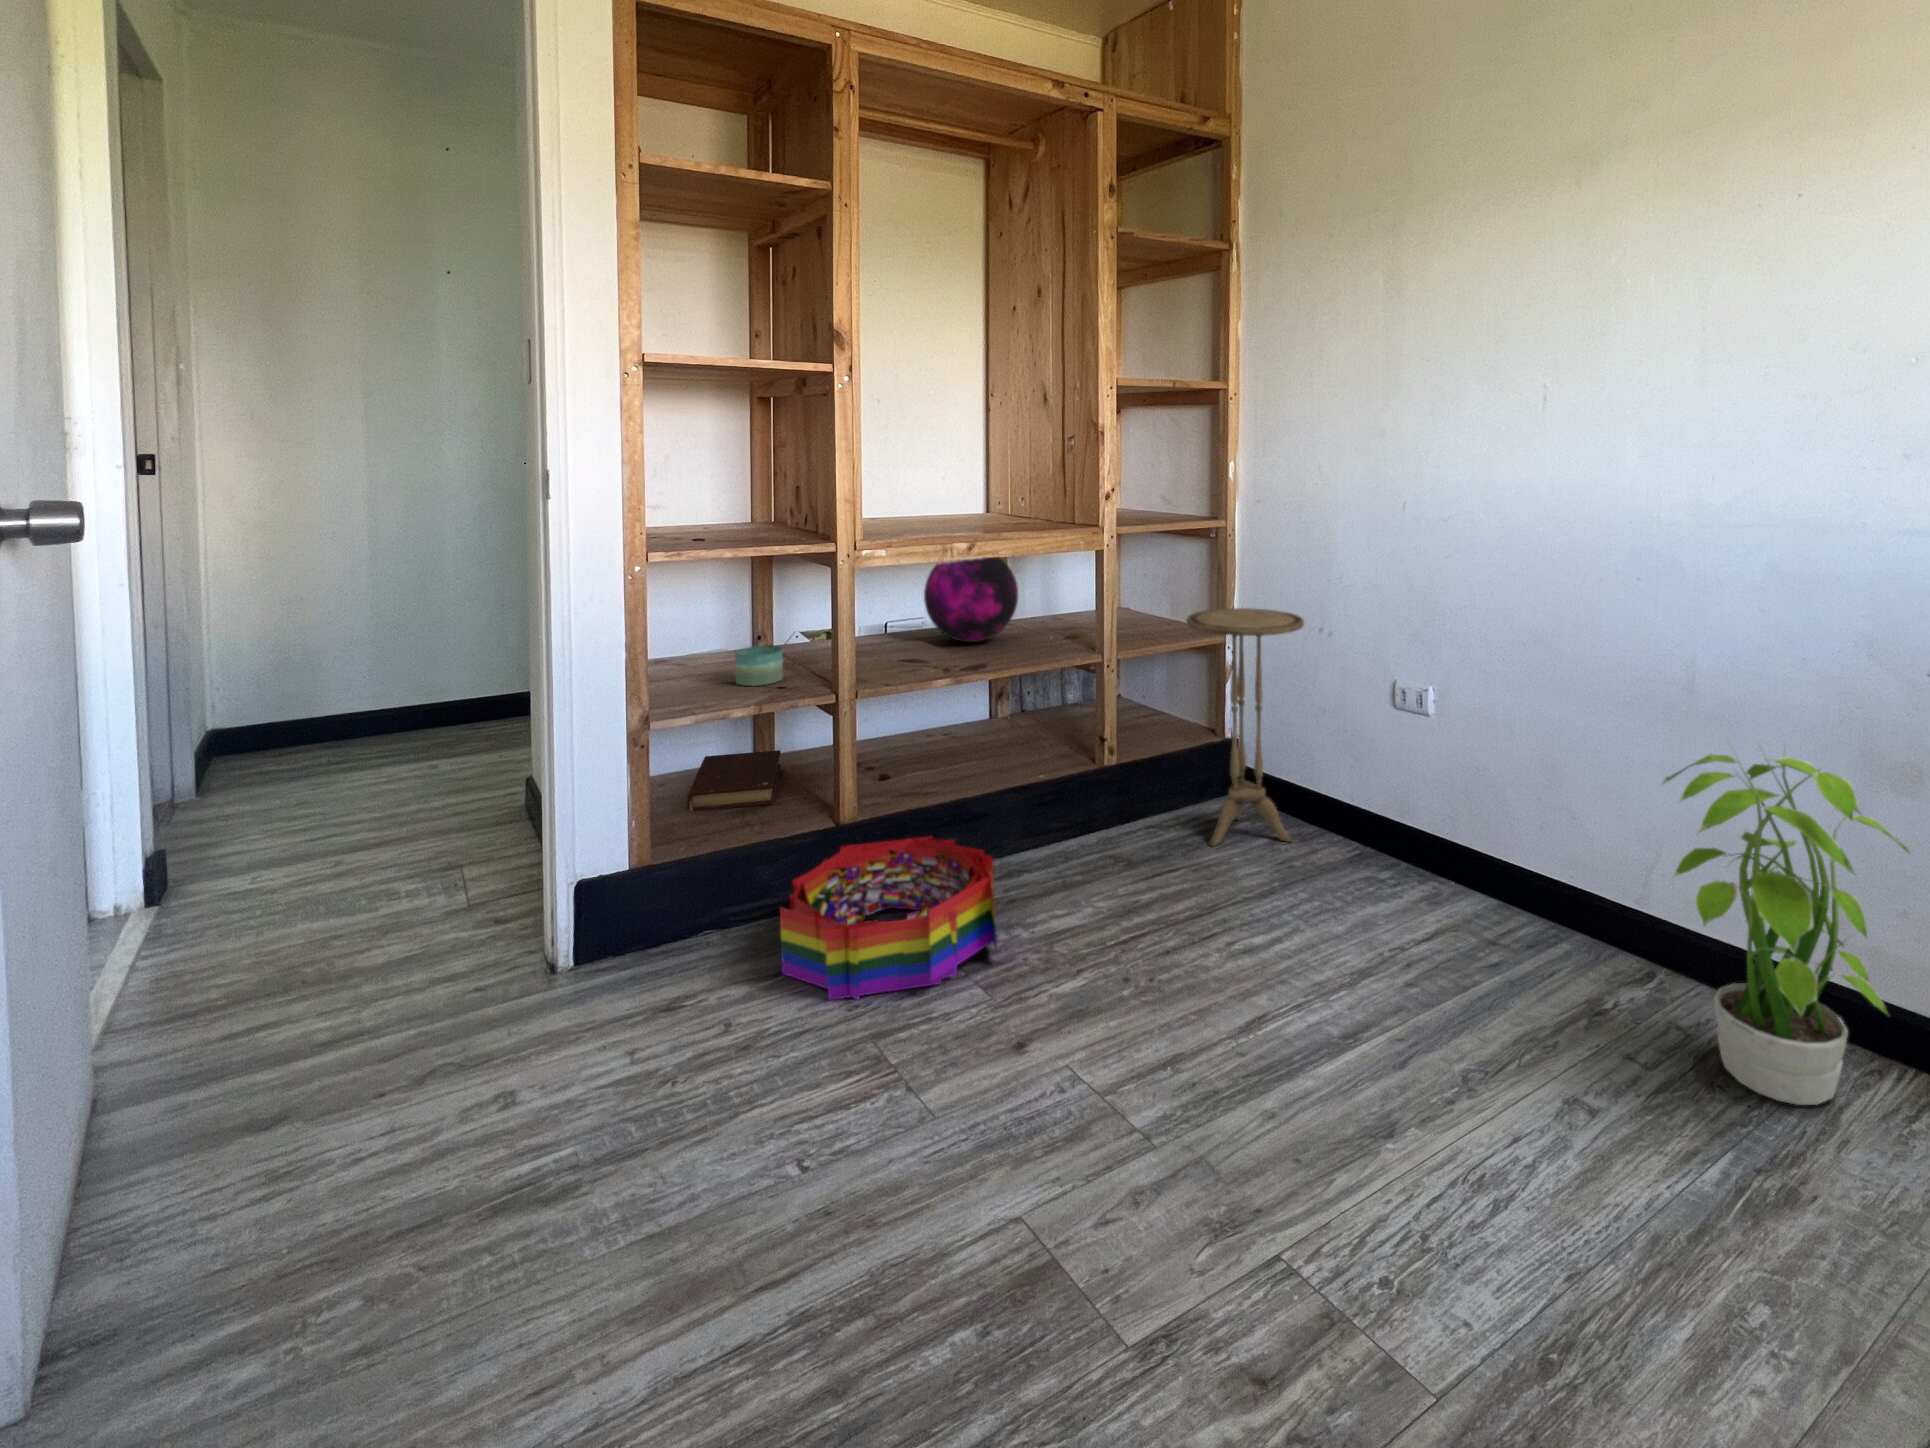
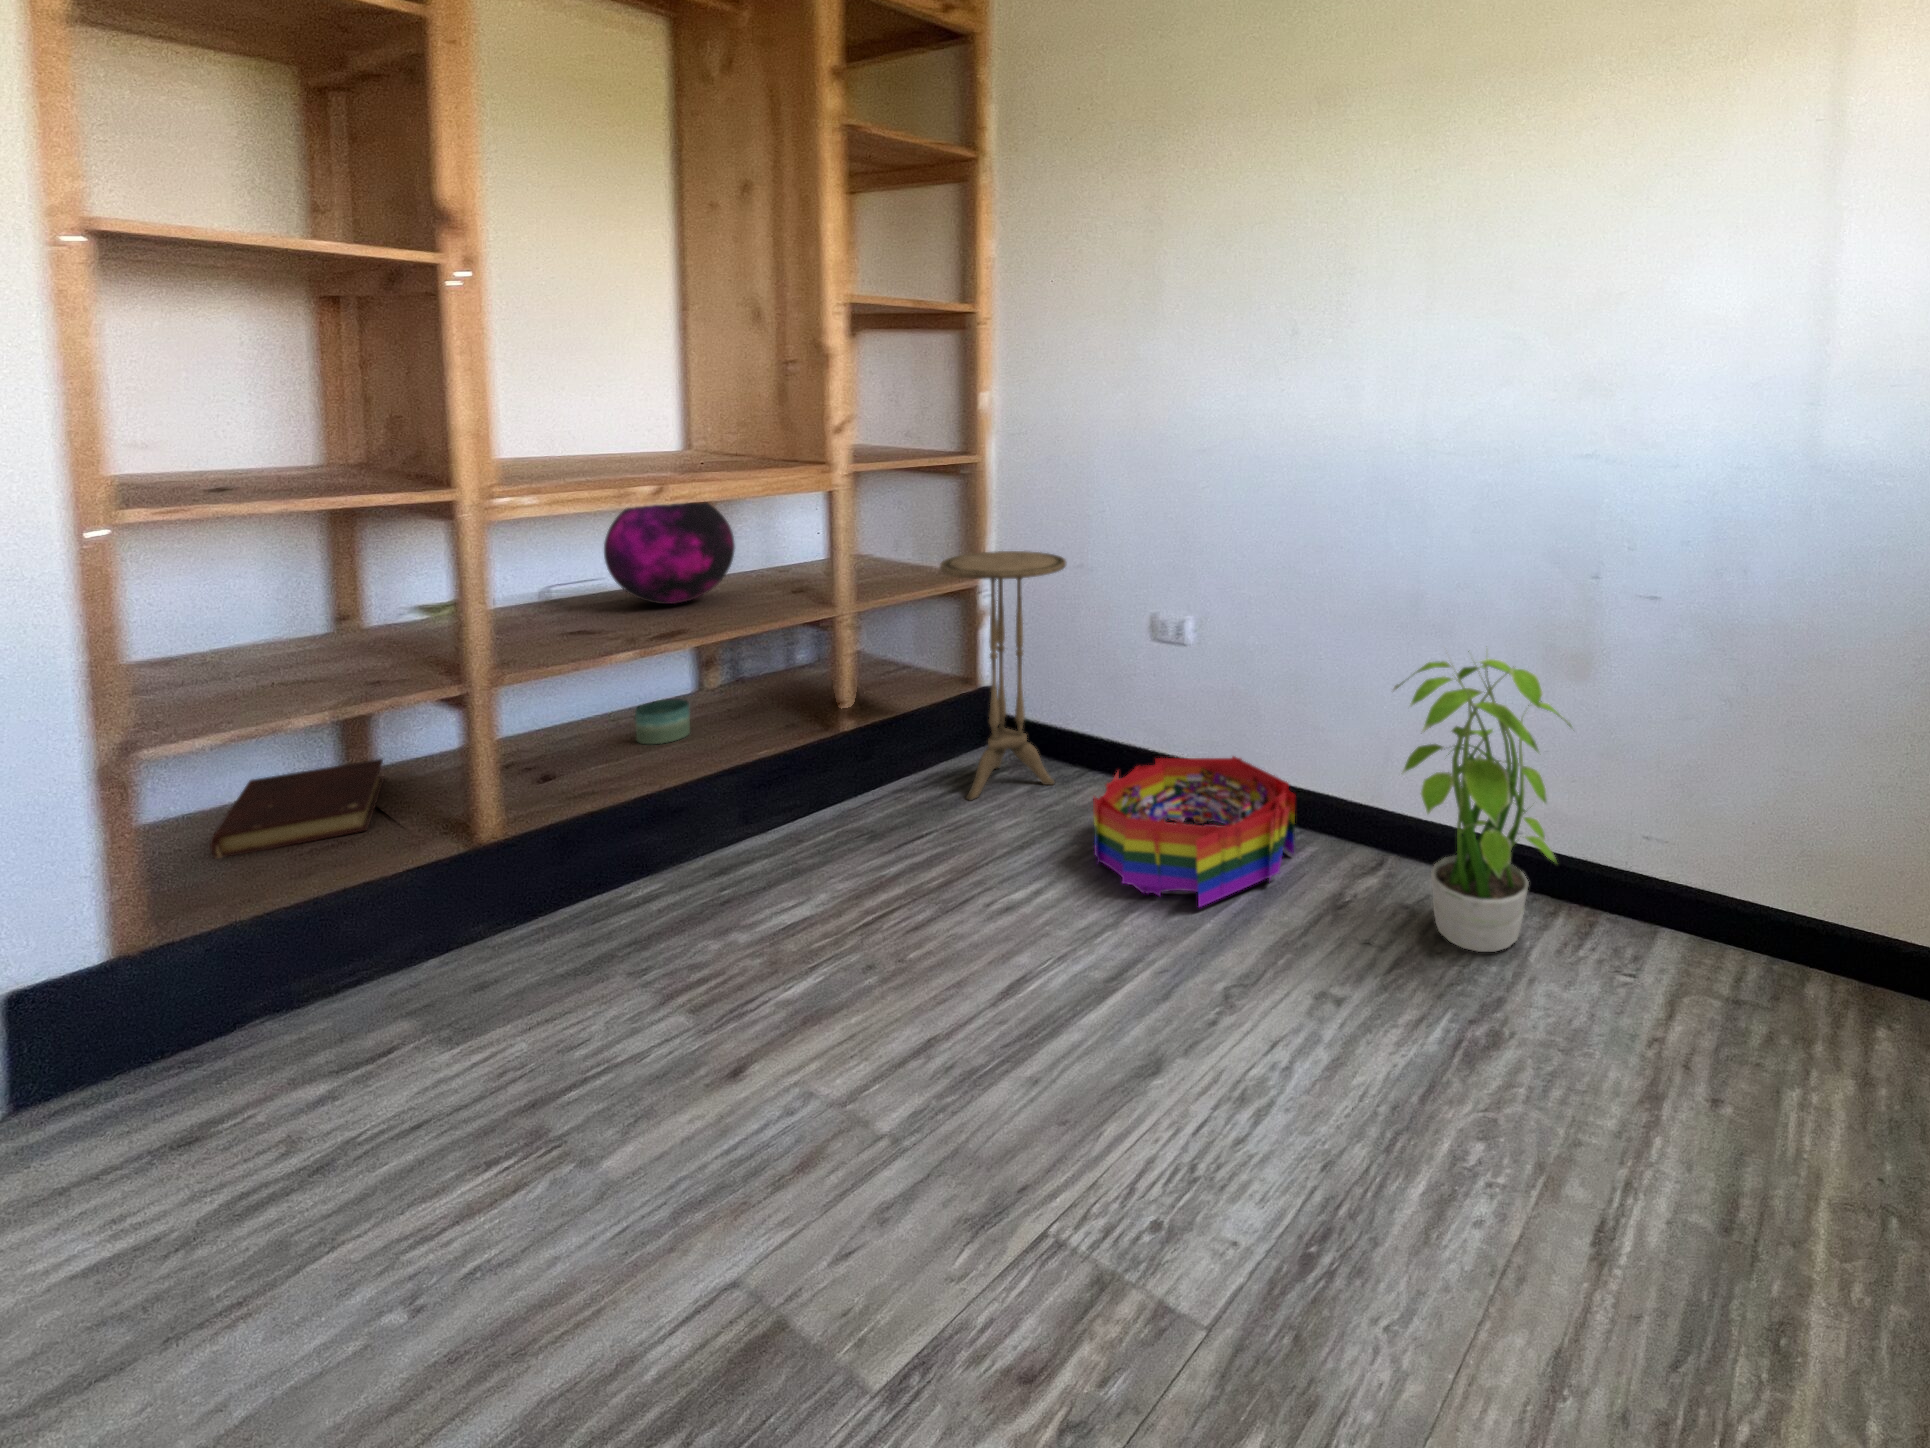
candle: present [735,646,783,686] -> present [635,699,690,744]
storage bin: present [780,836,997,1000] -> present [1093,756,1296,907]

